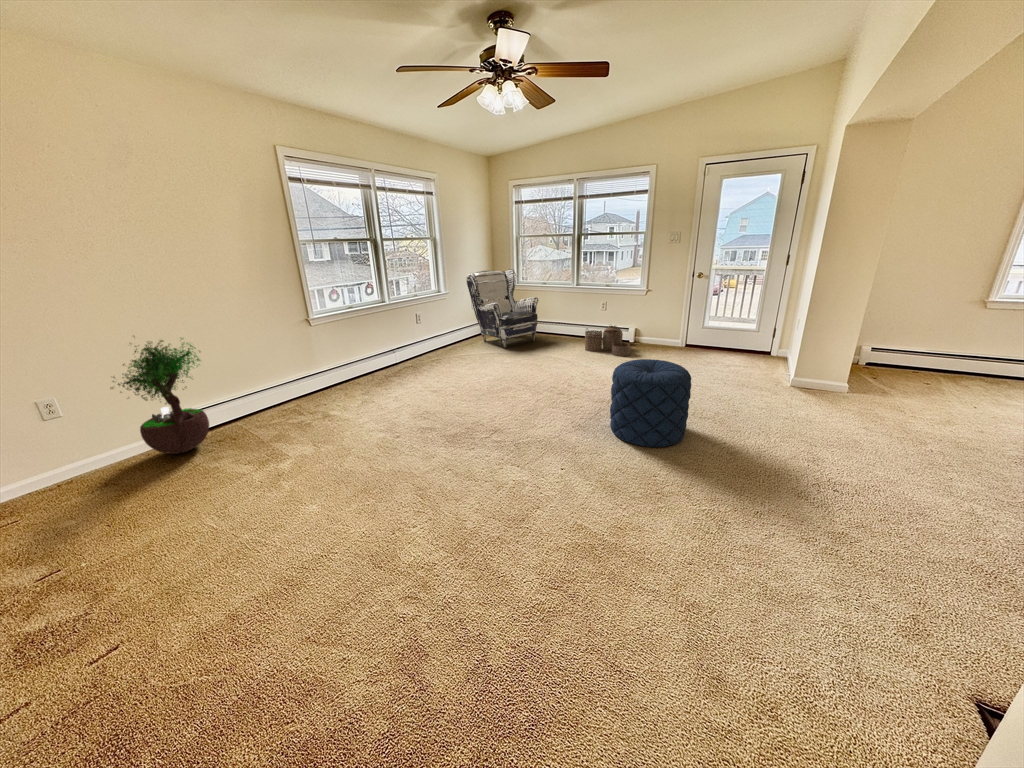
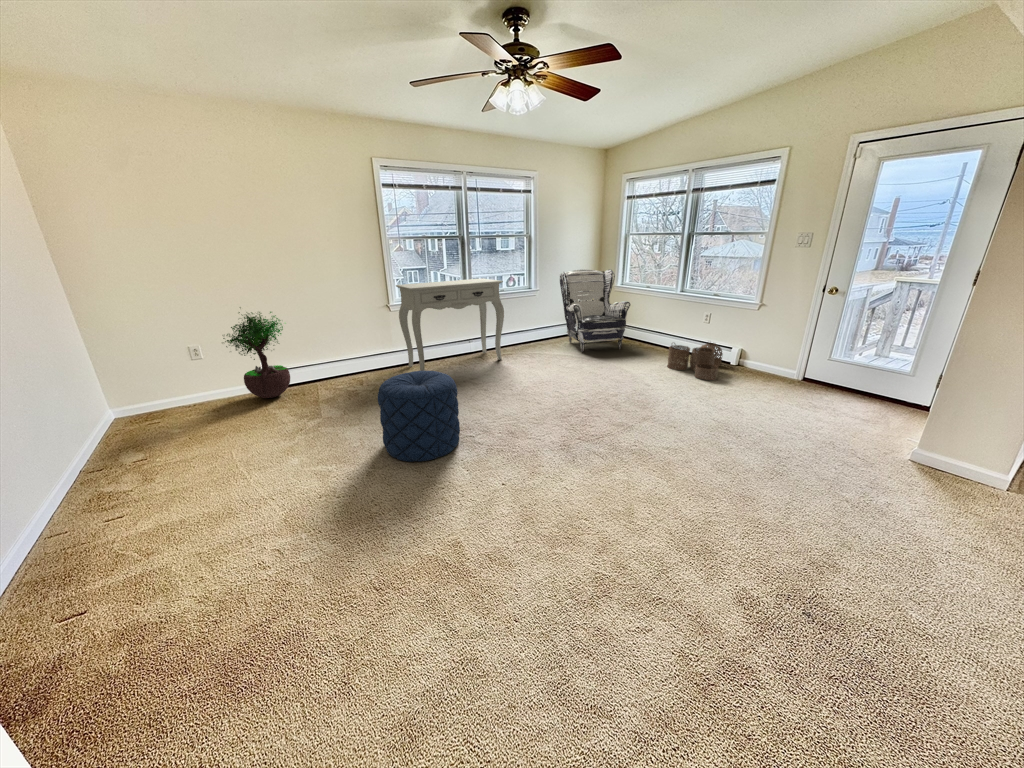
console table: none [316,283,437,392] -> present [396,278,504,371]
pouf: present [610,359,691,447] -> present [378,371,460,462]

